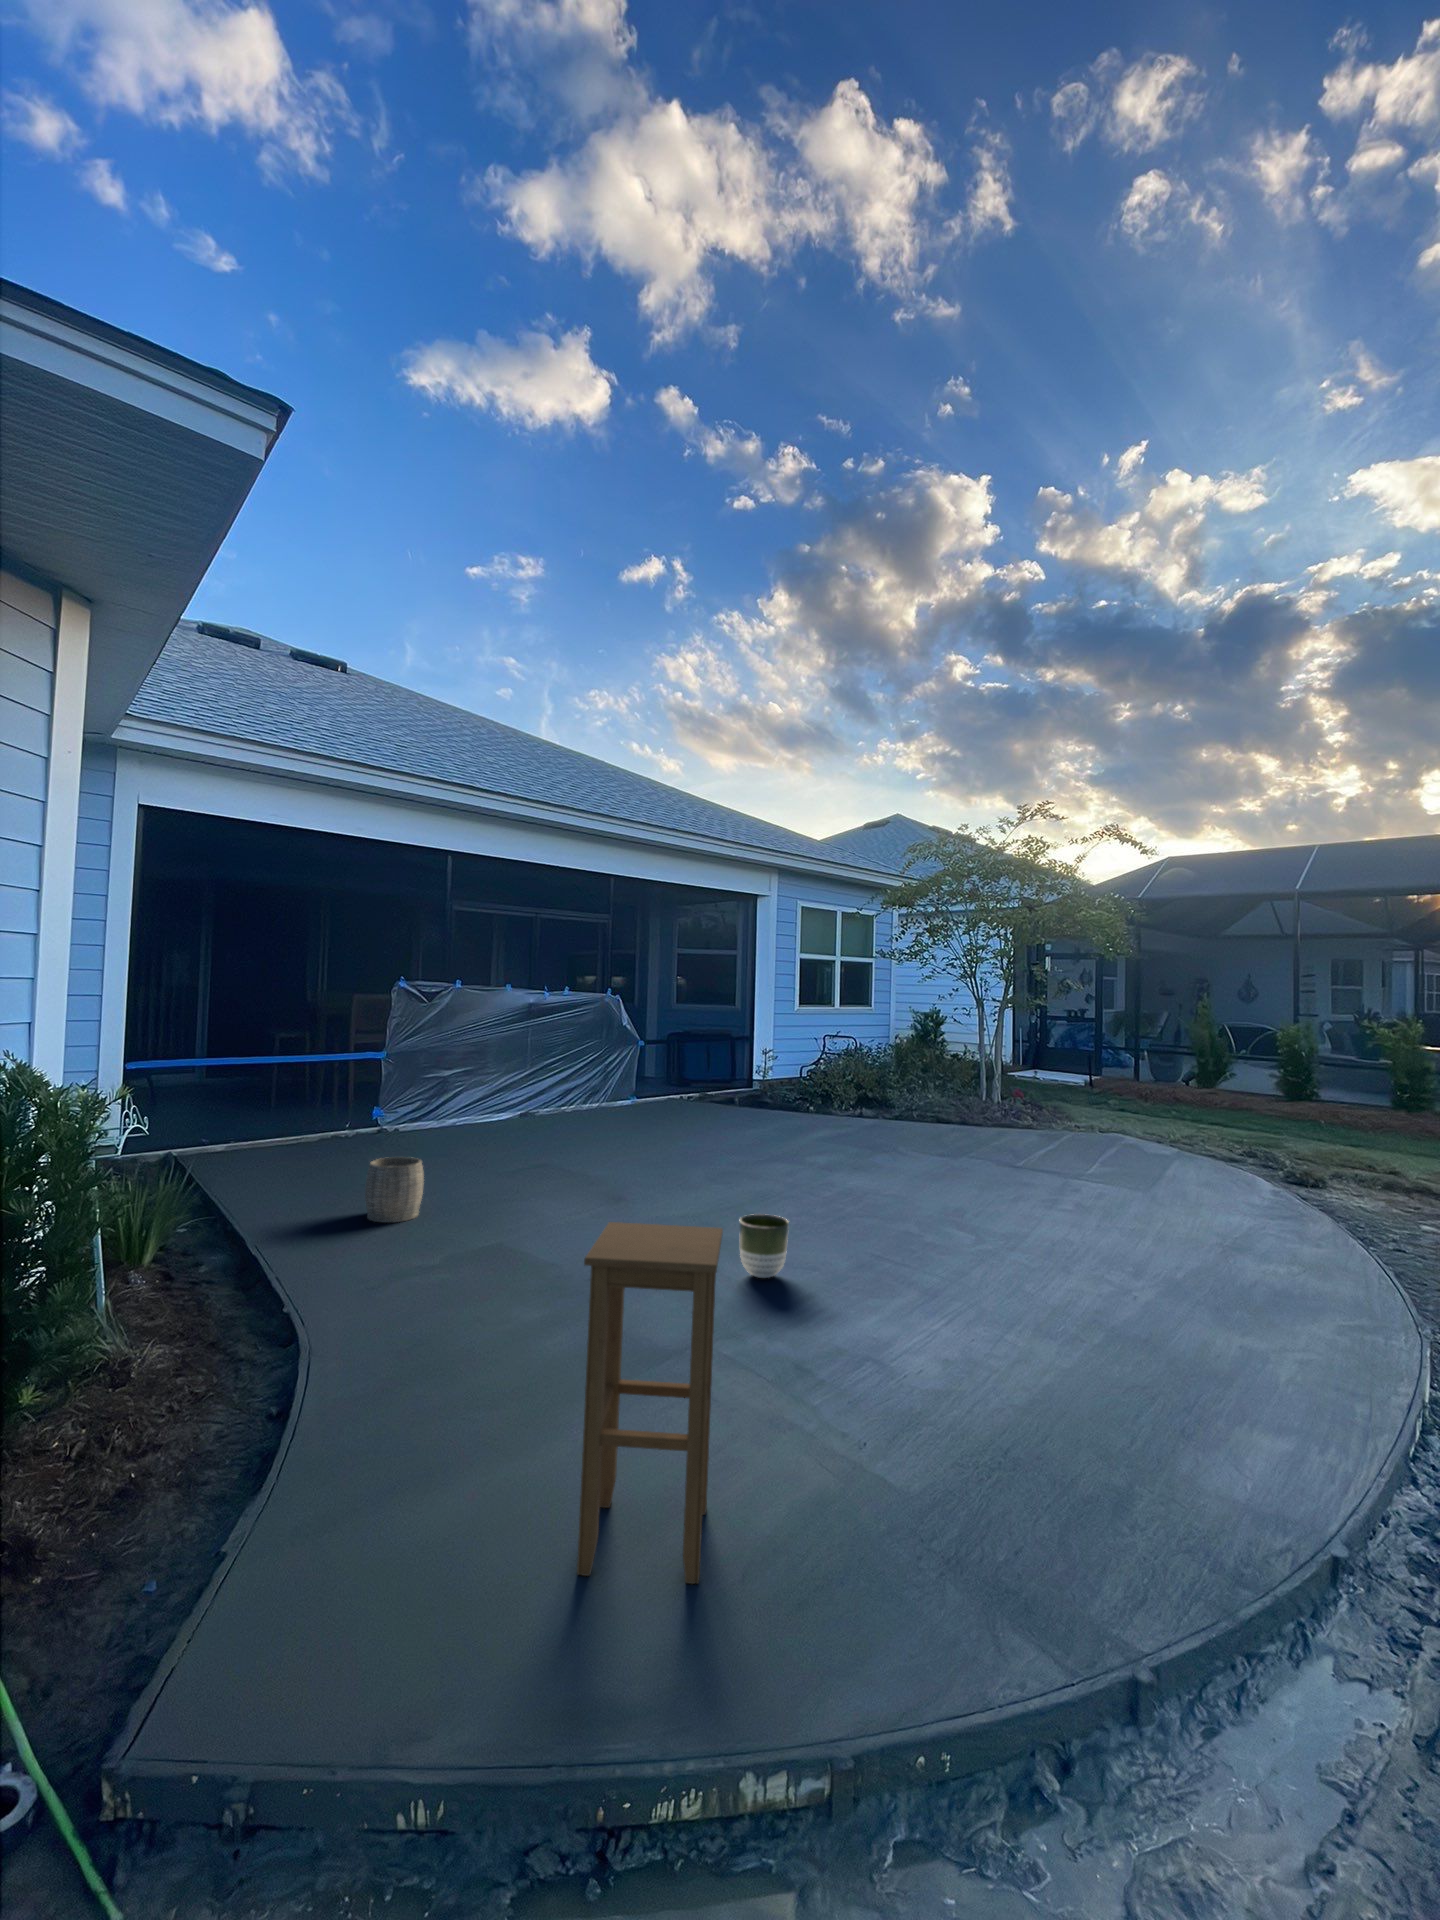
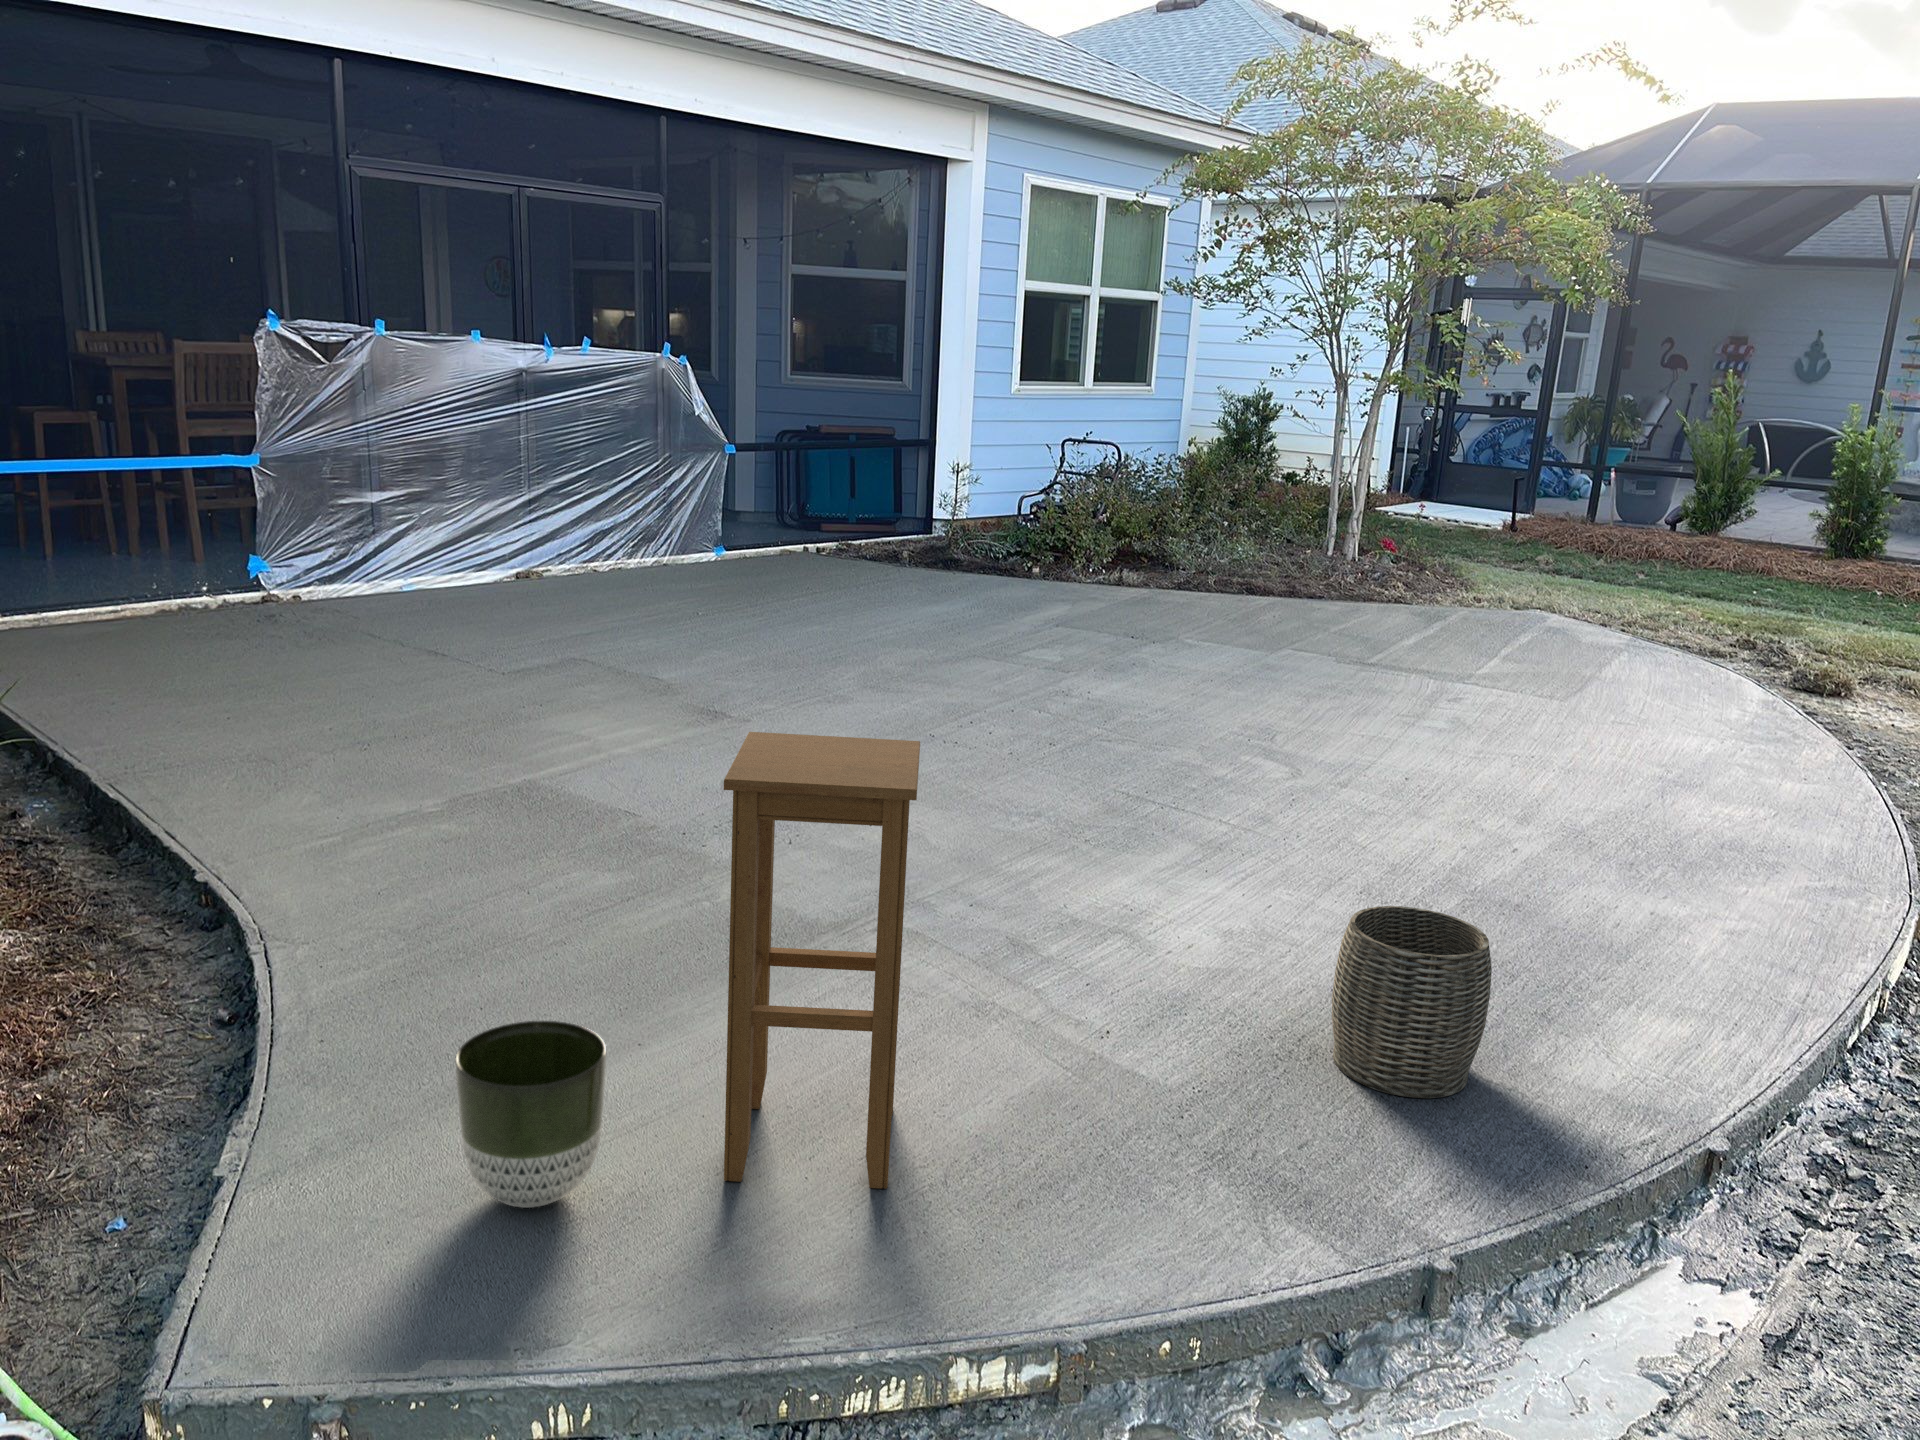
woven basket: present [365,1157,424,1223] -> present [1332,906,1492,1098]
planter: present [739,1214,789,1278] -> present [455,1021,606,1208]

